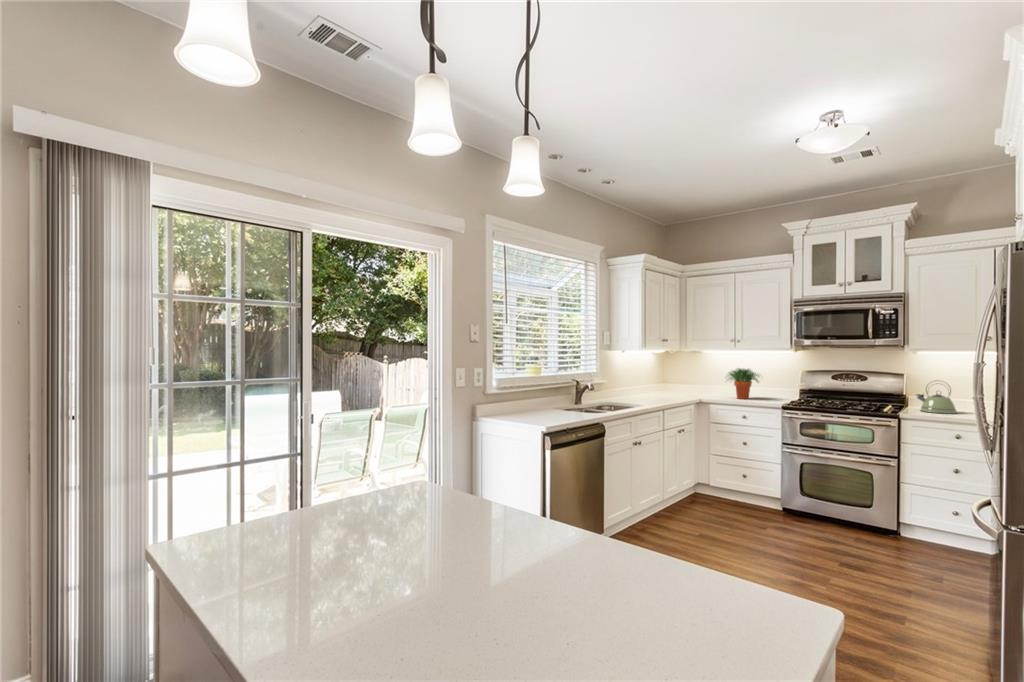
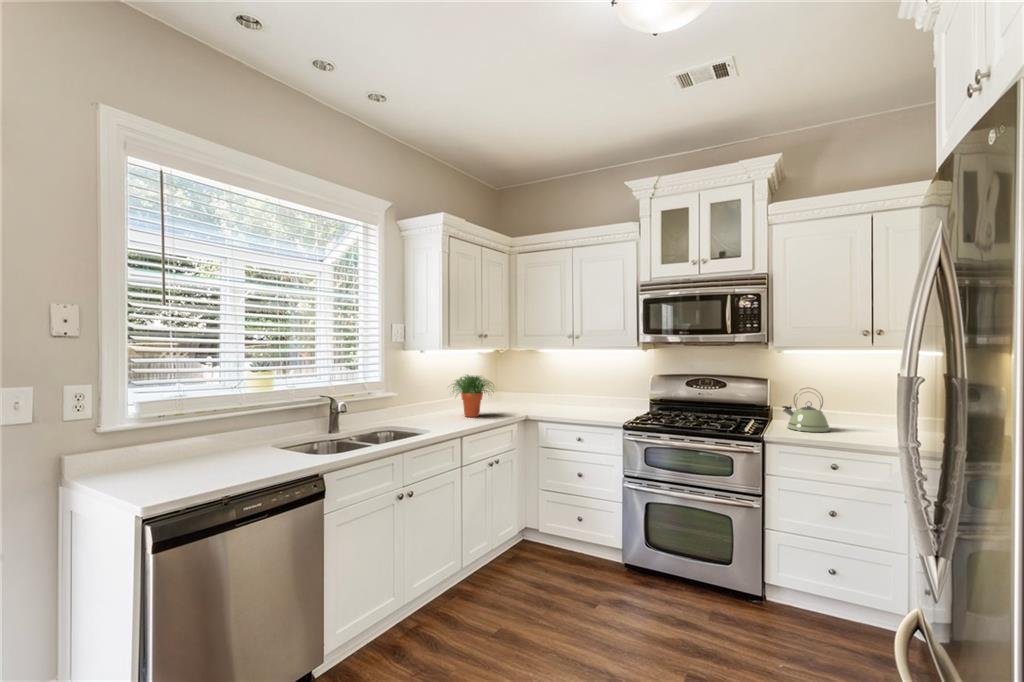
potted plant: present [729,369,759,399] -> present [453,375,493,417]

